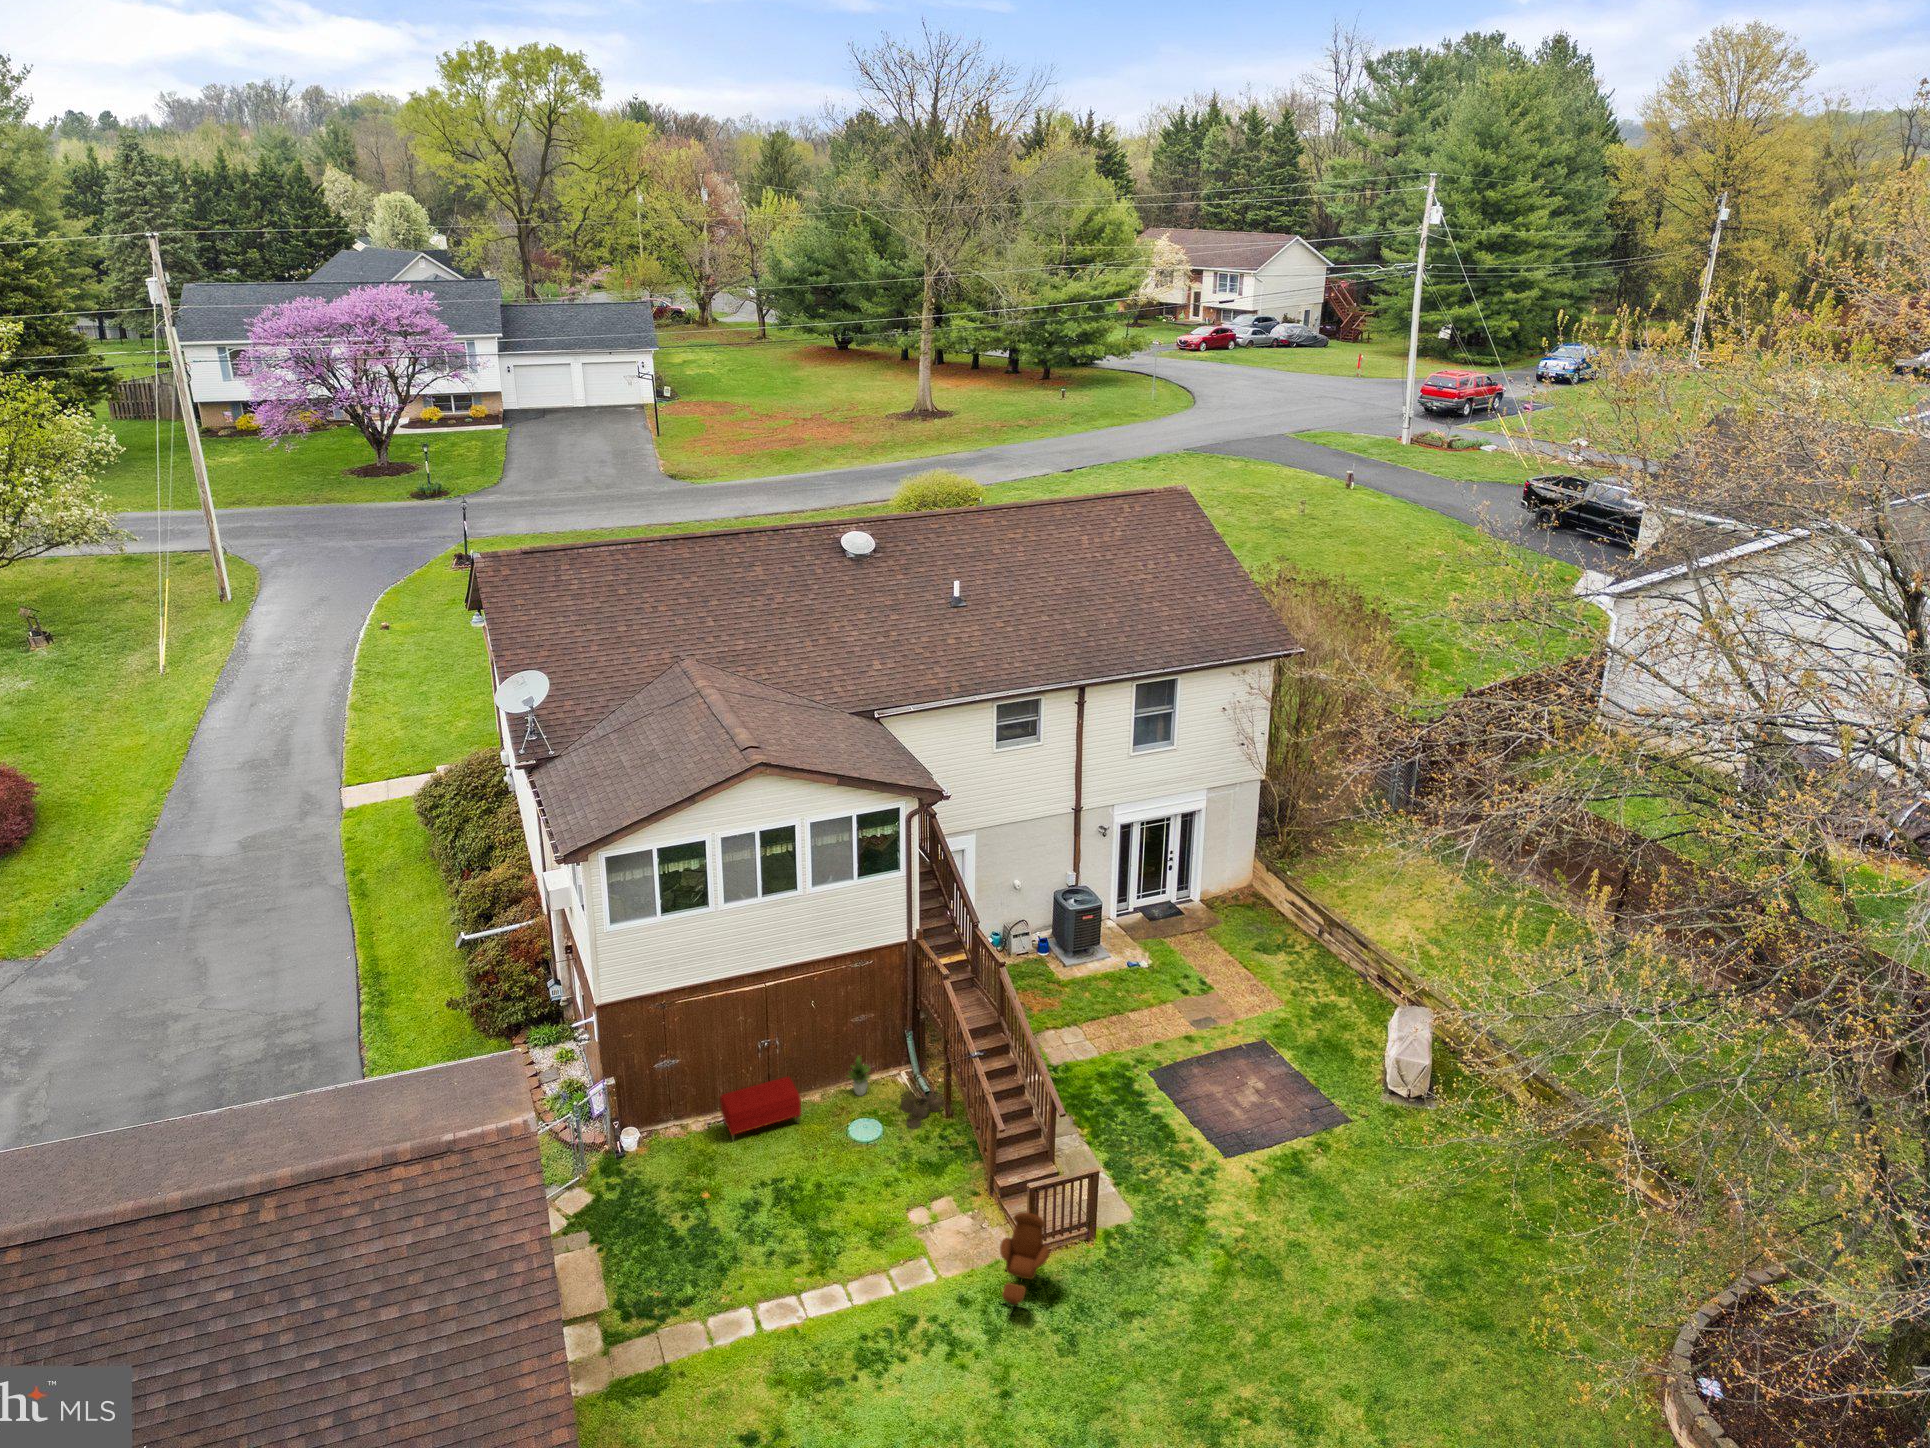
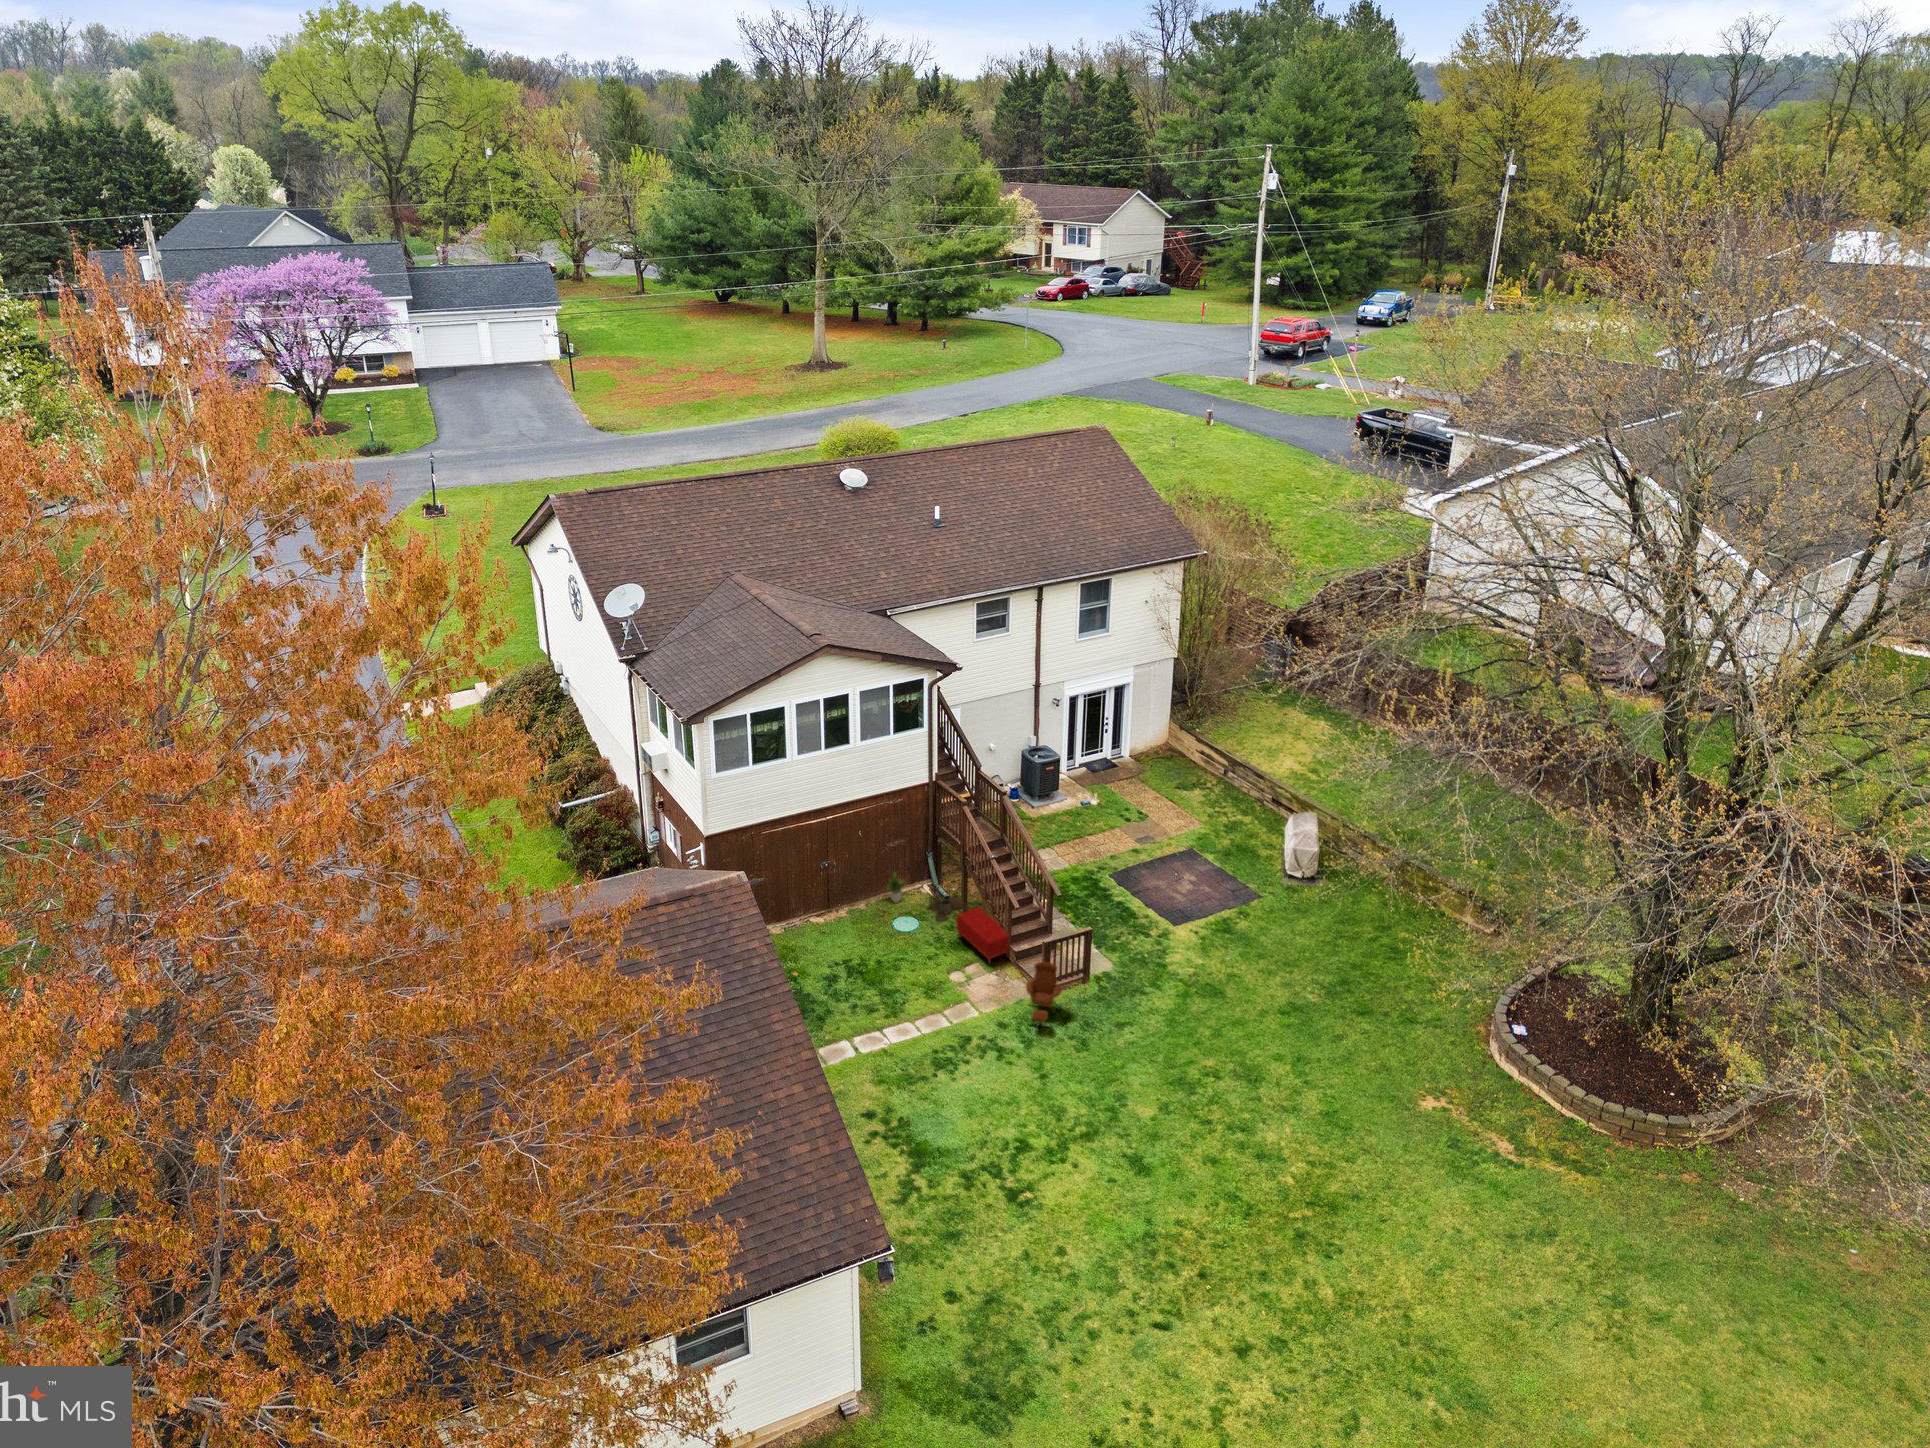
bench: present [720,1077,801,1141] -> present [956,908,1010,964]

